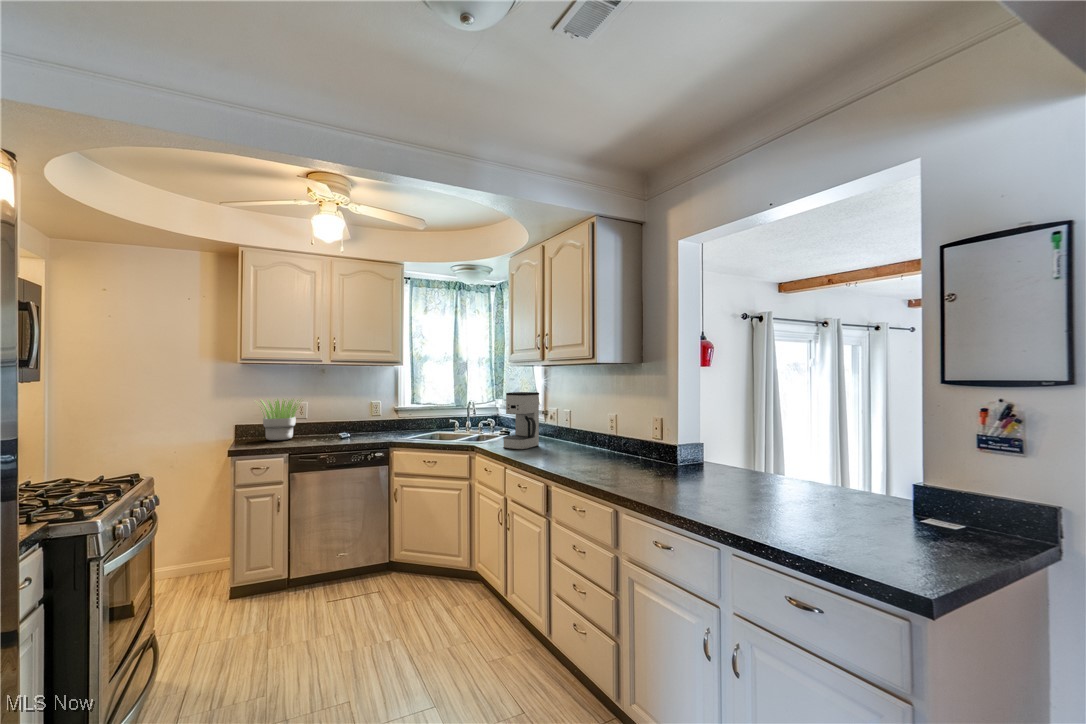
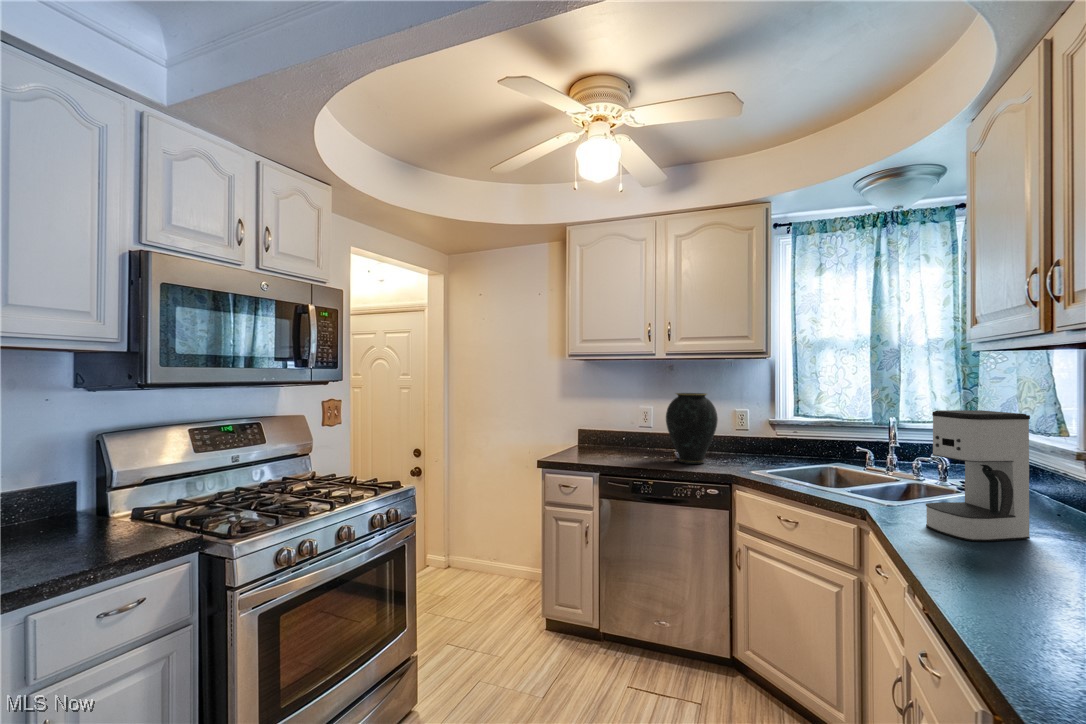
vase: none [334,390,372,440] -> present [666,393,718,464]
potted plant: present [260,399,300,441] -> none [582,397,642,452]

